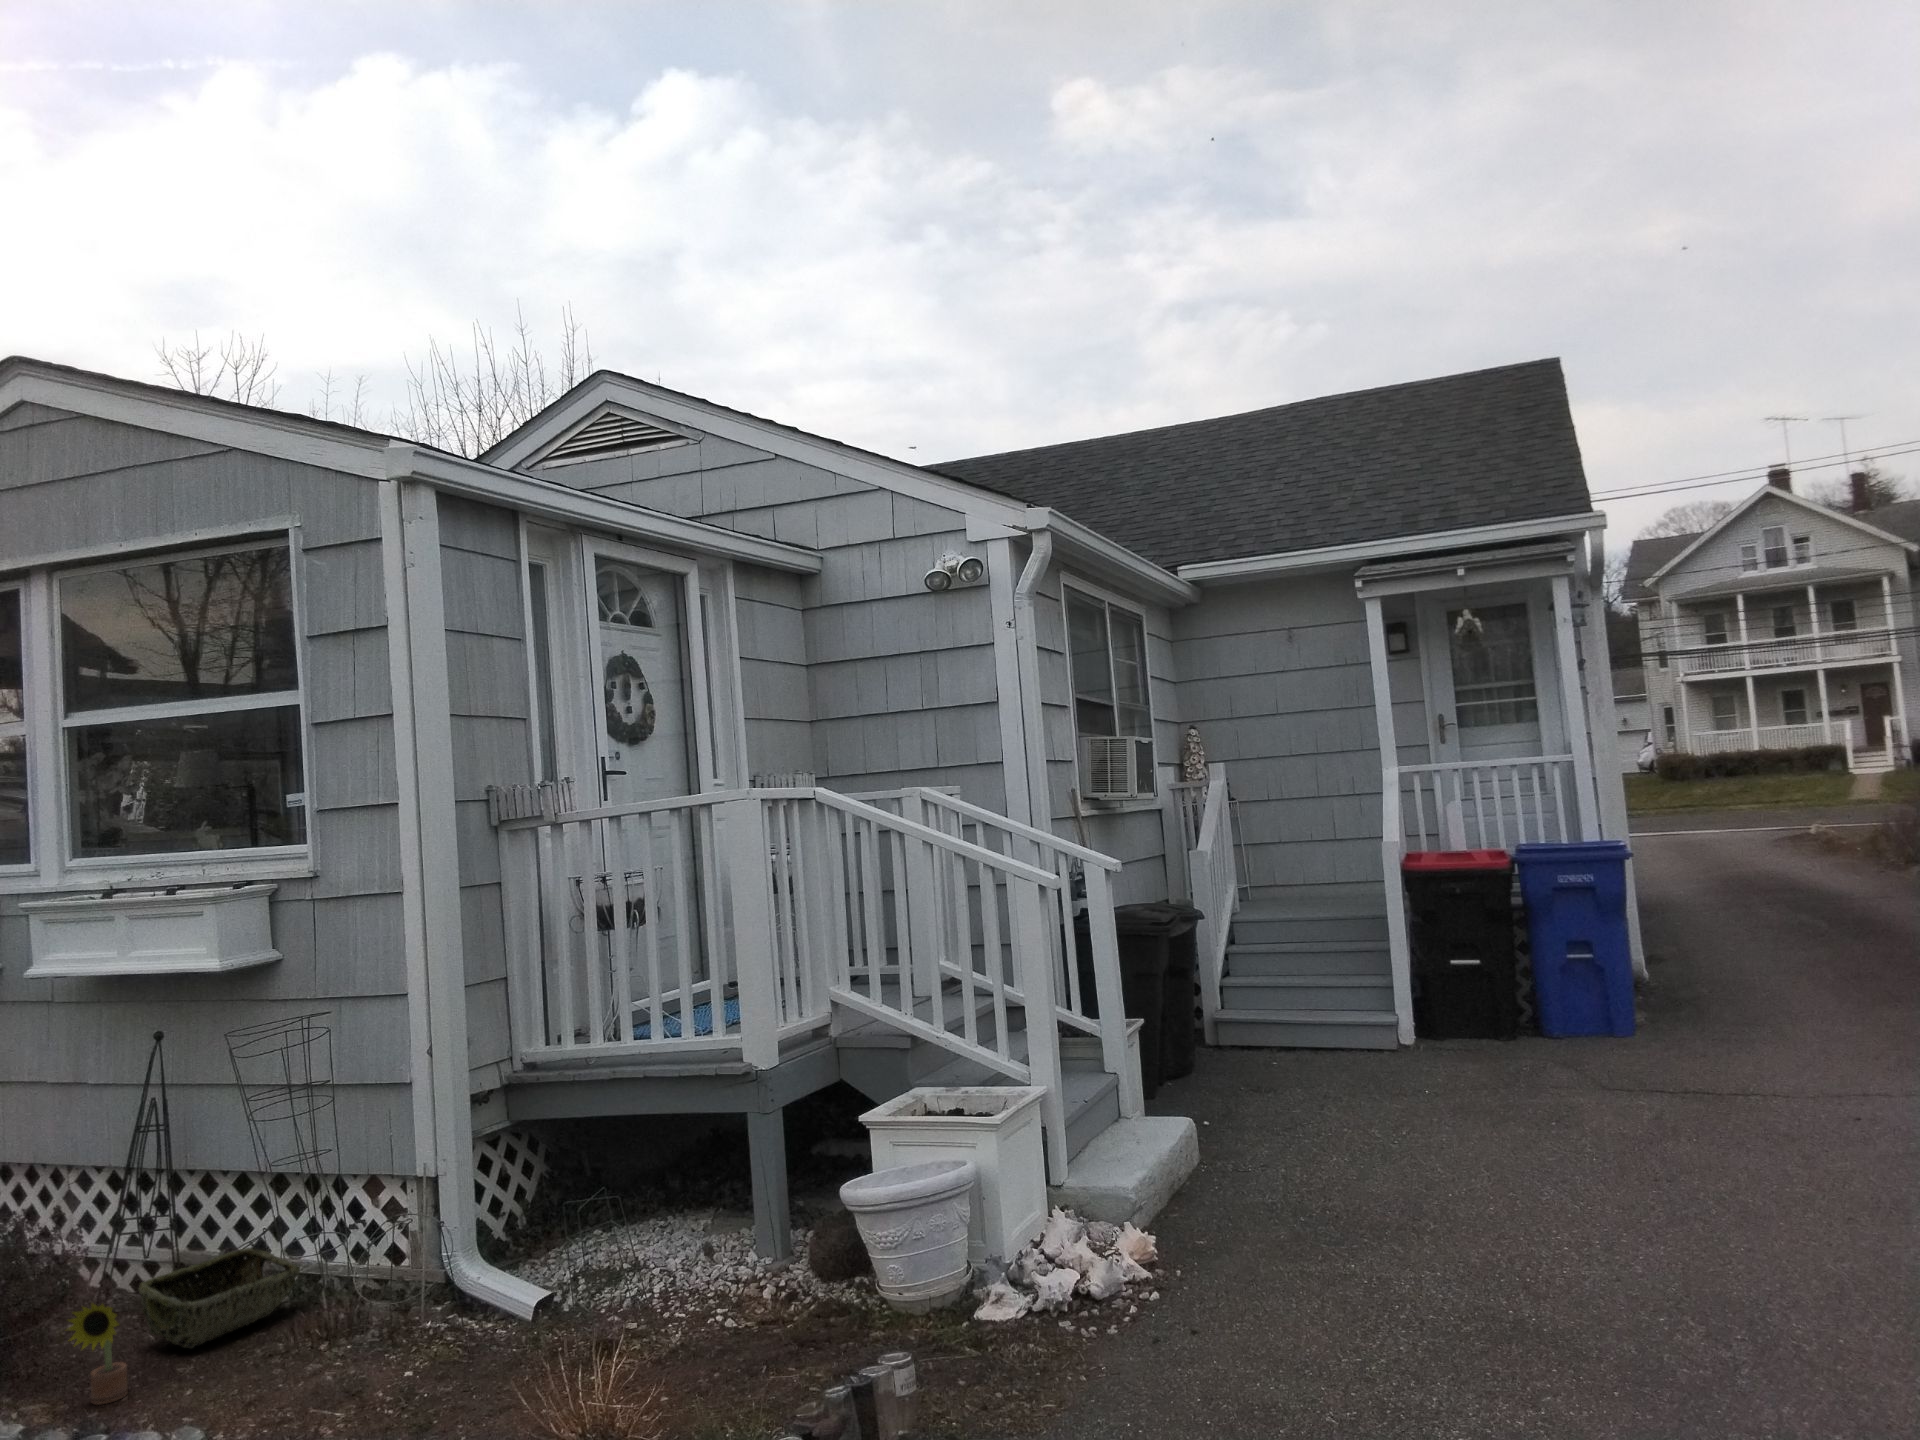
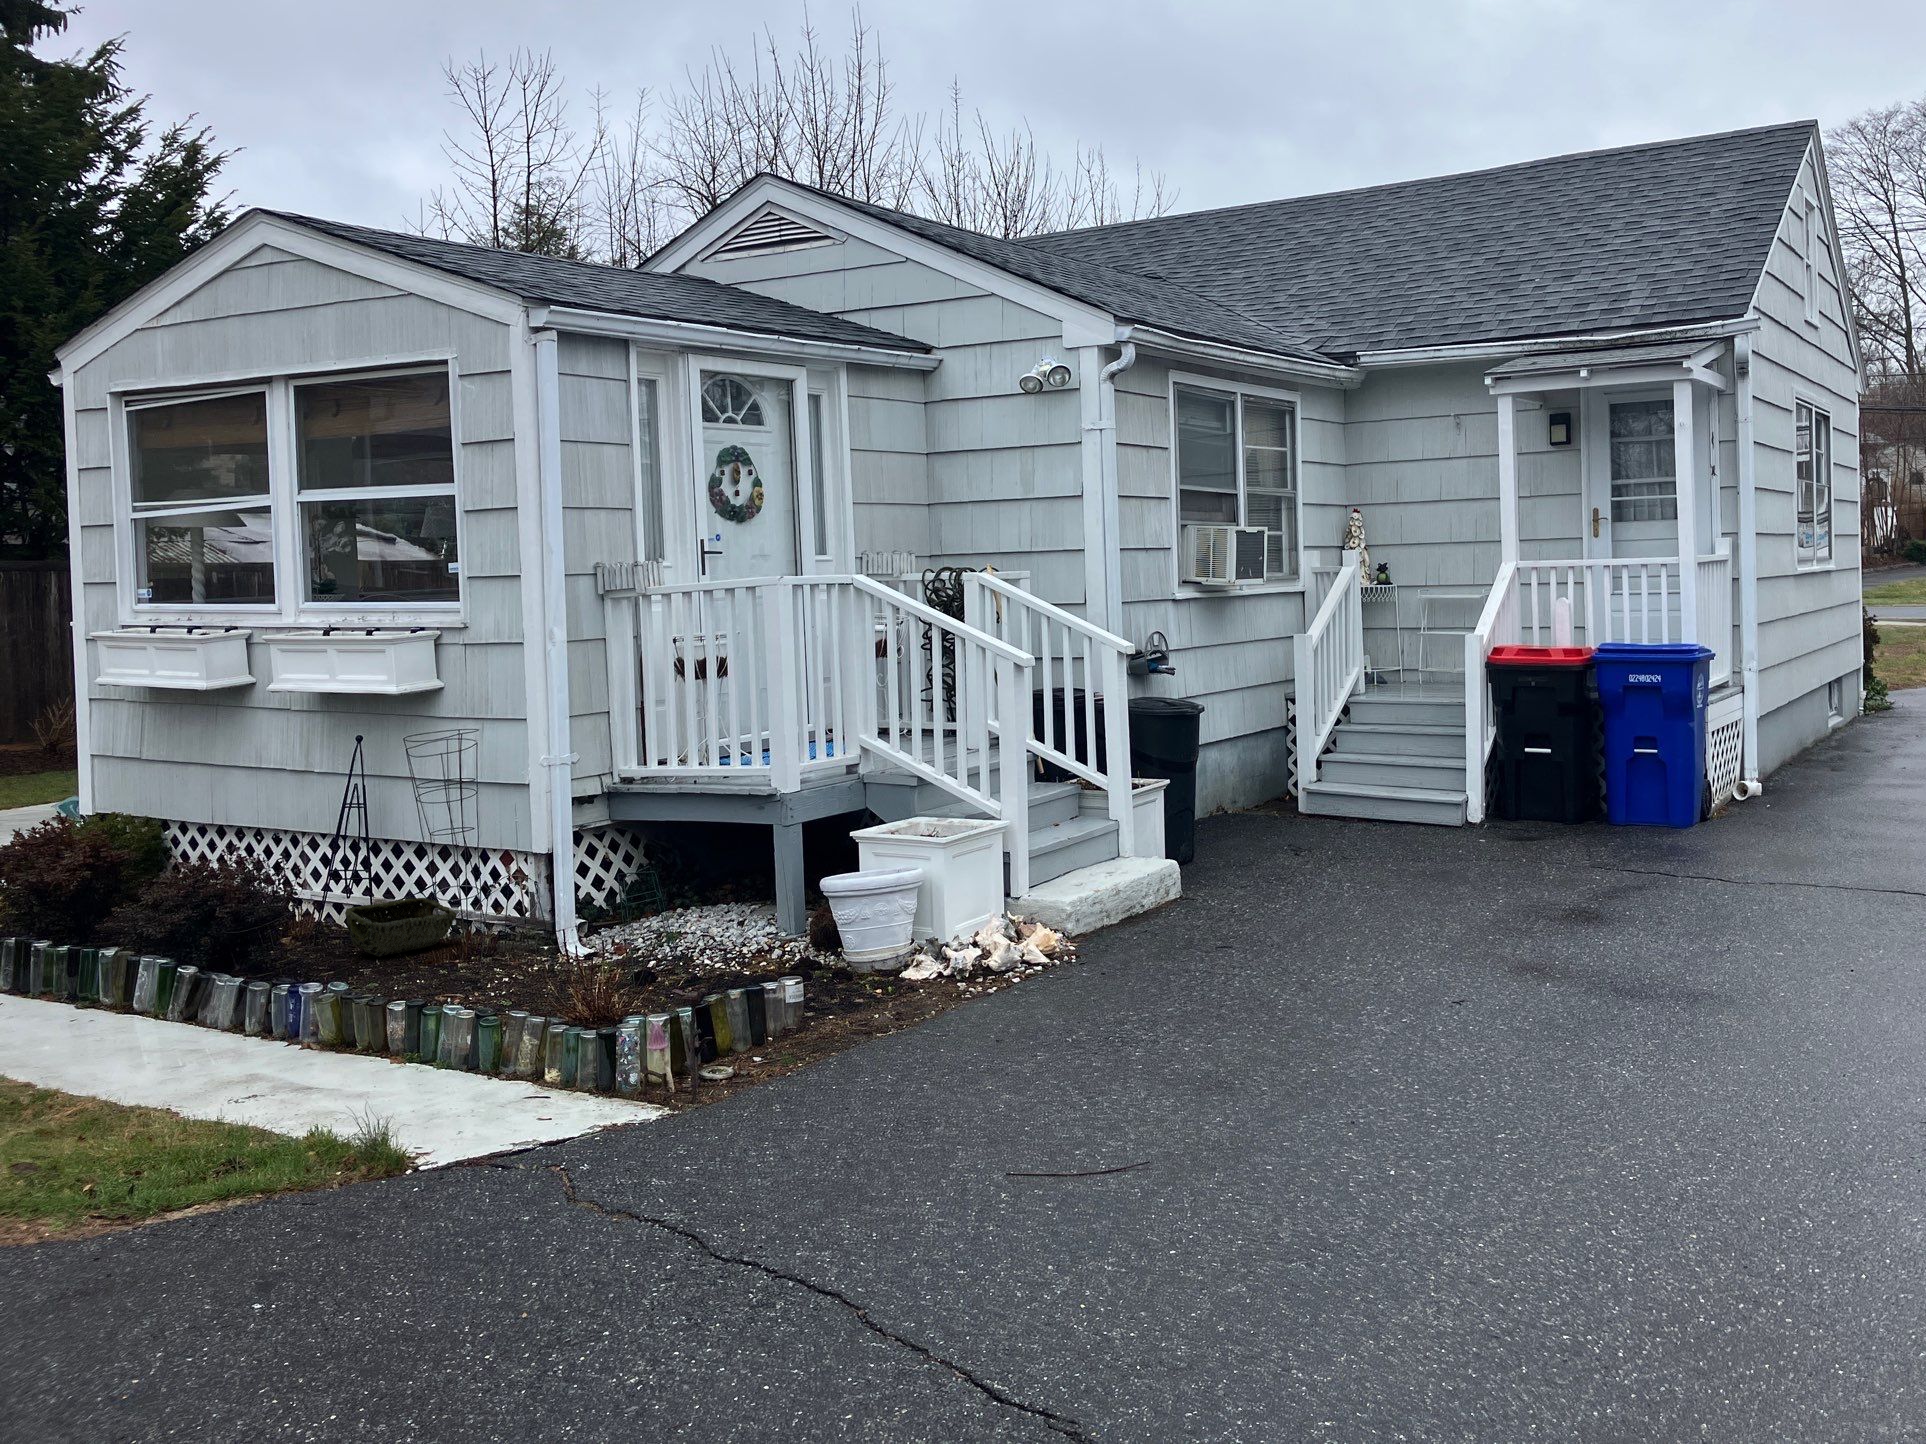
decorative plant: present [67,1304,127,1405] -> none [293,907,334,977]

